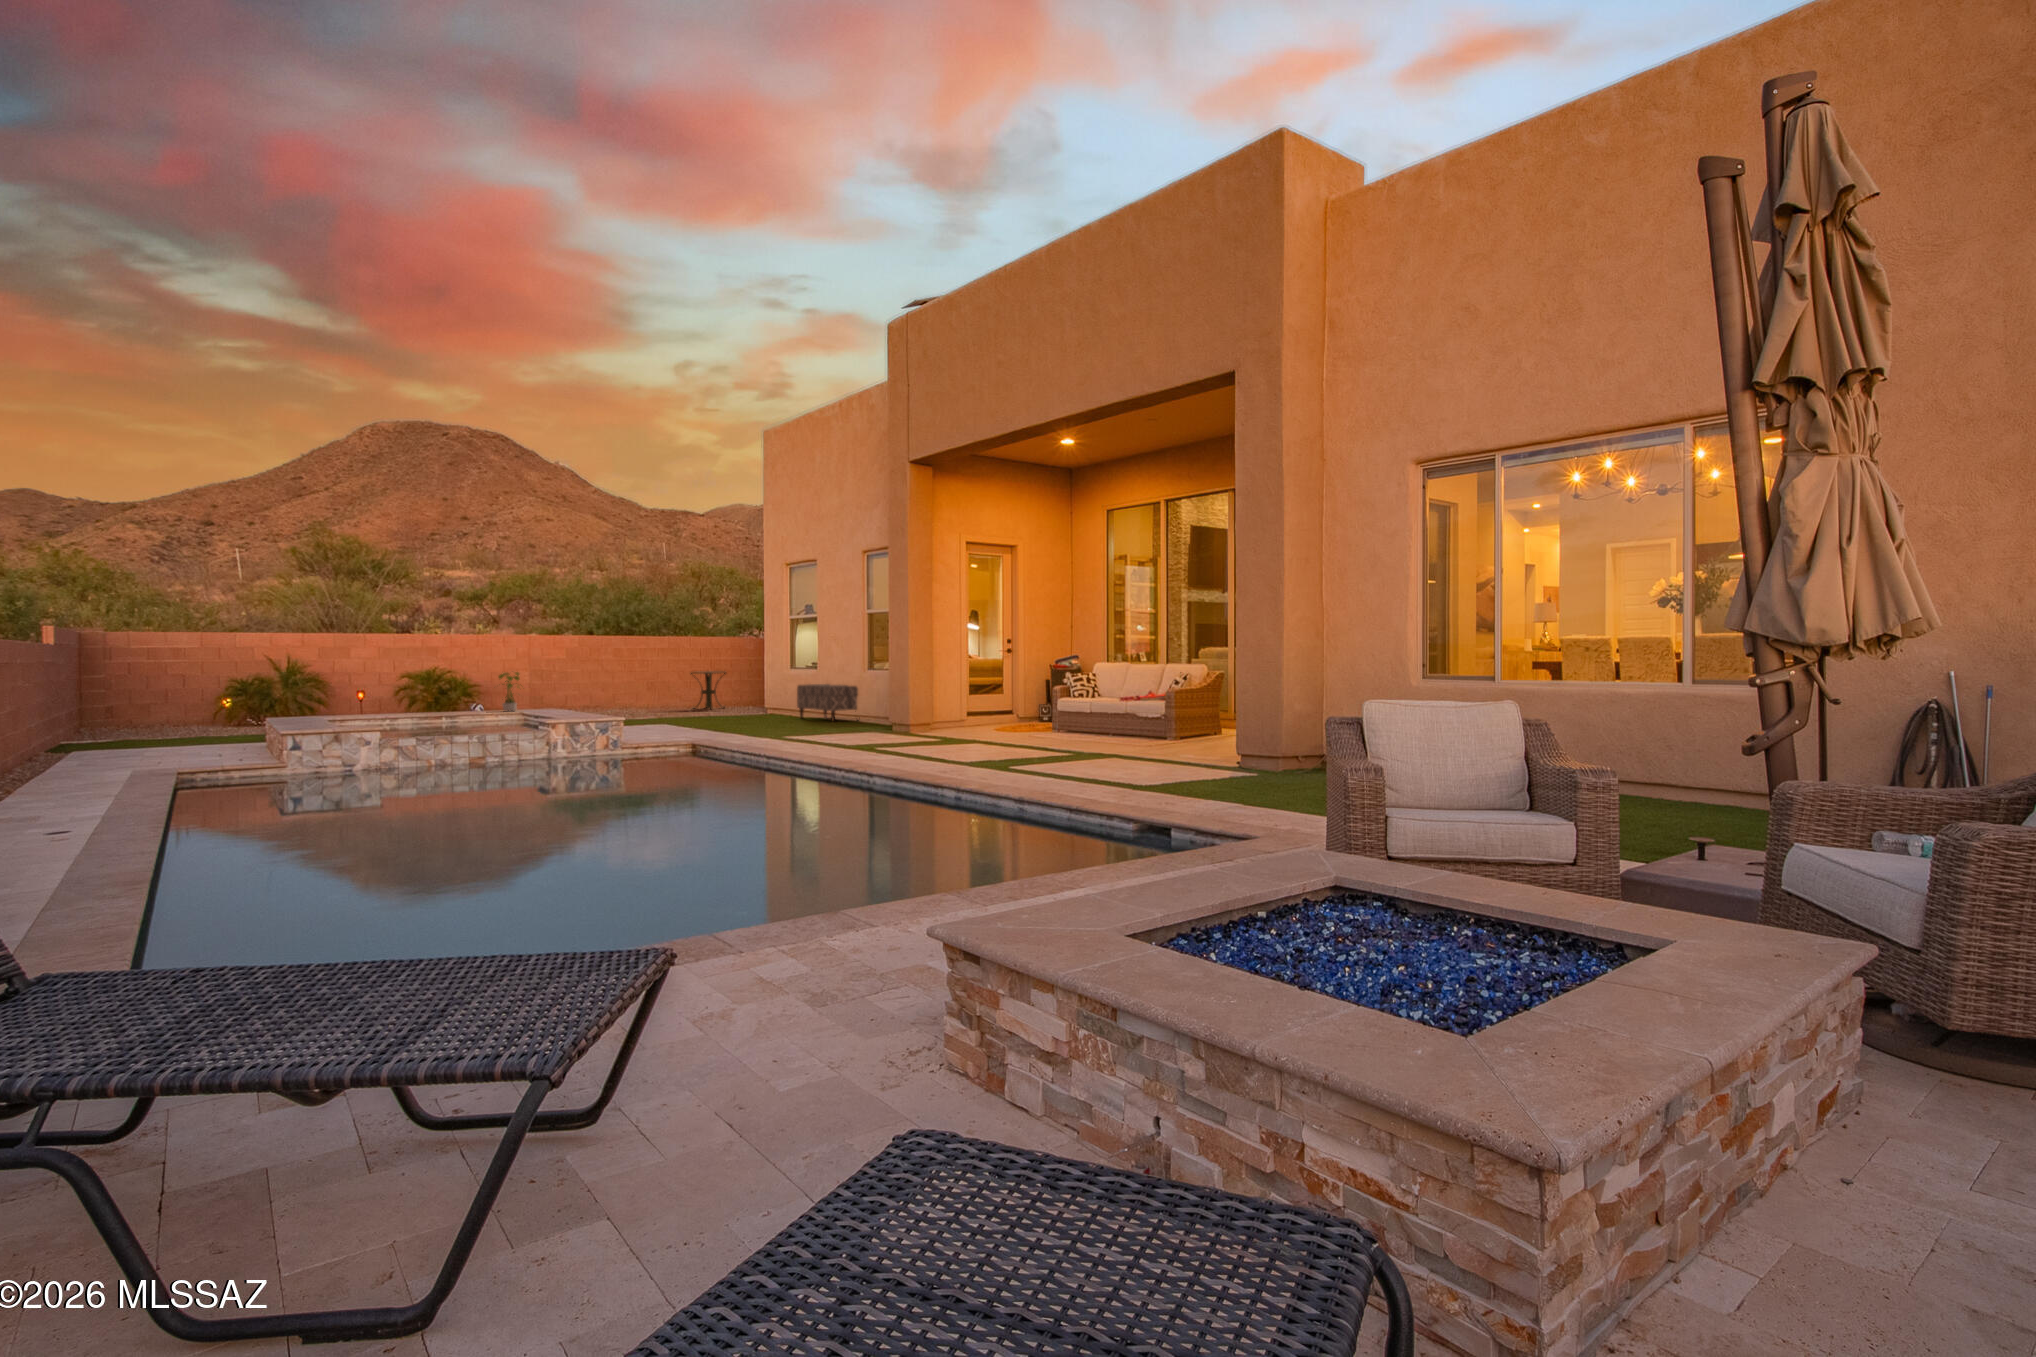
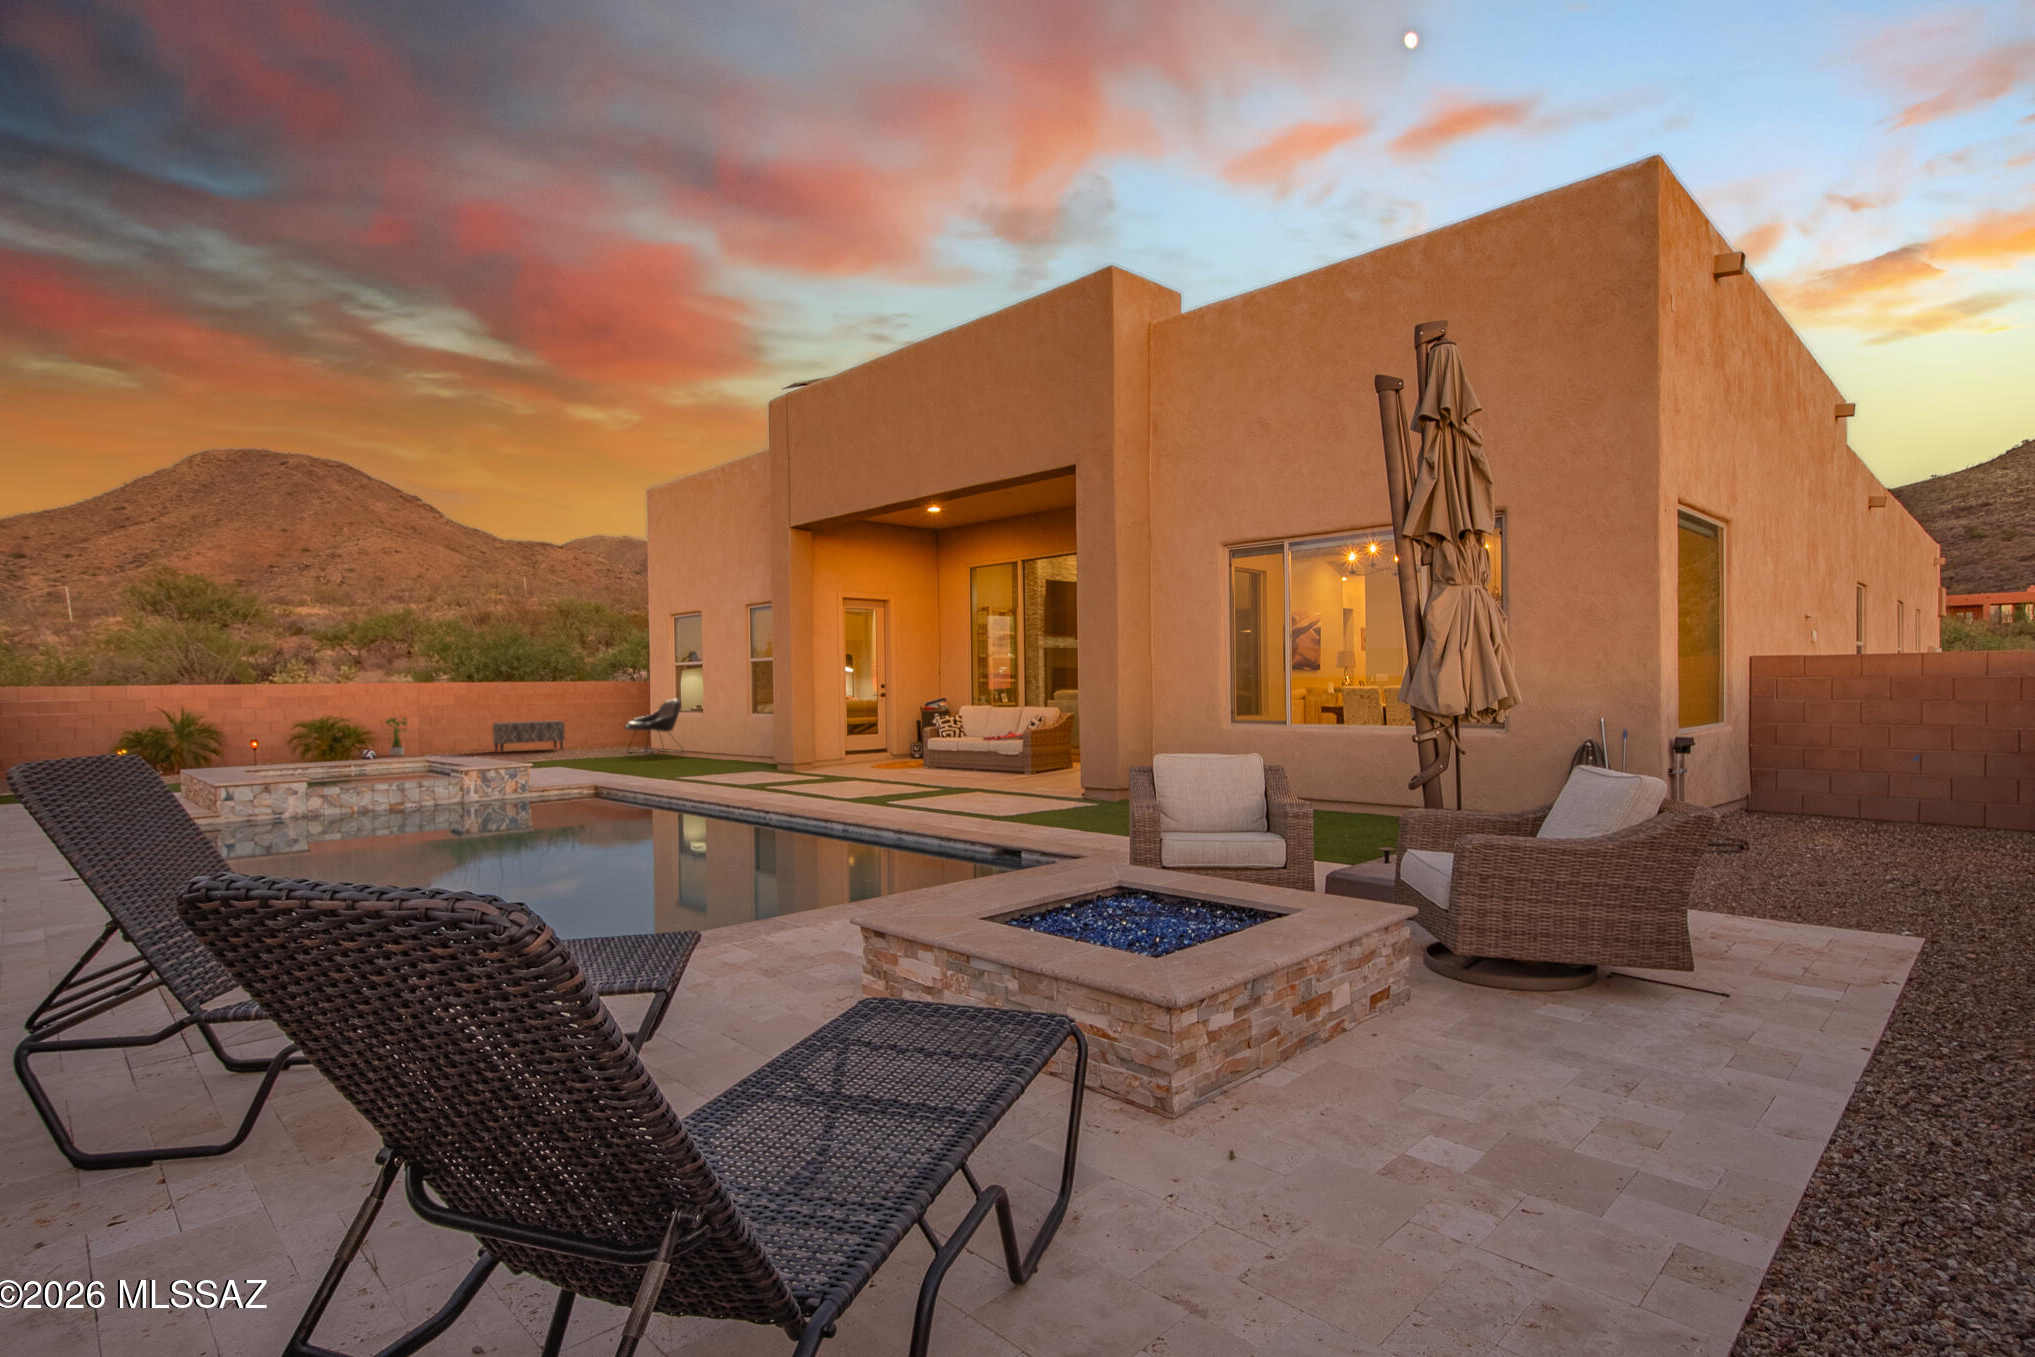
lounge chair: none [735,657,796,715] -> present [624,699,681,753]
side table: present [691,671,726,709] -> none [577,713,613,749]
bench: present [797,684,858,722] -> present [493,720,565,752]

